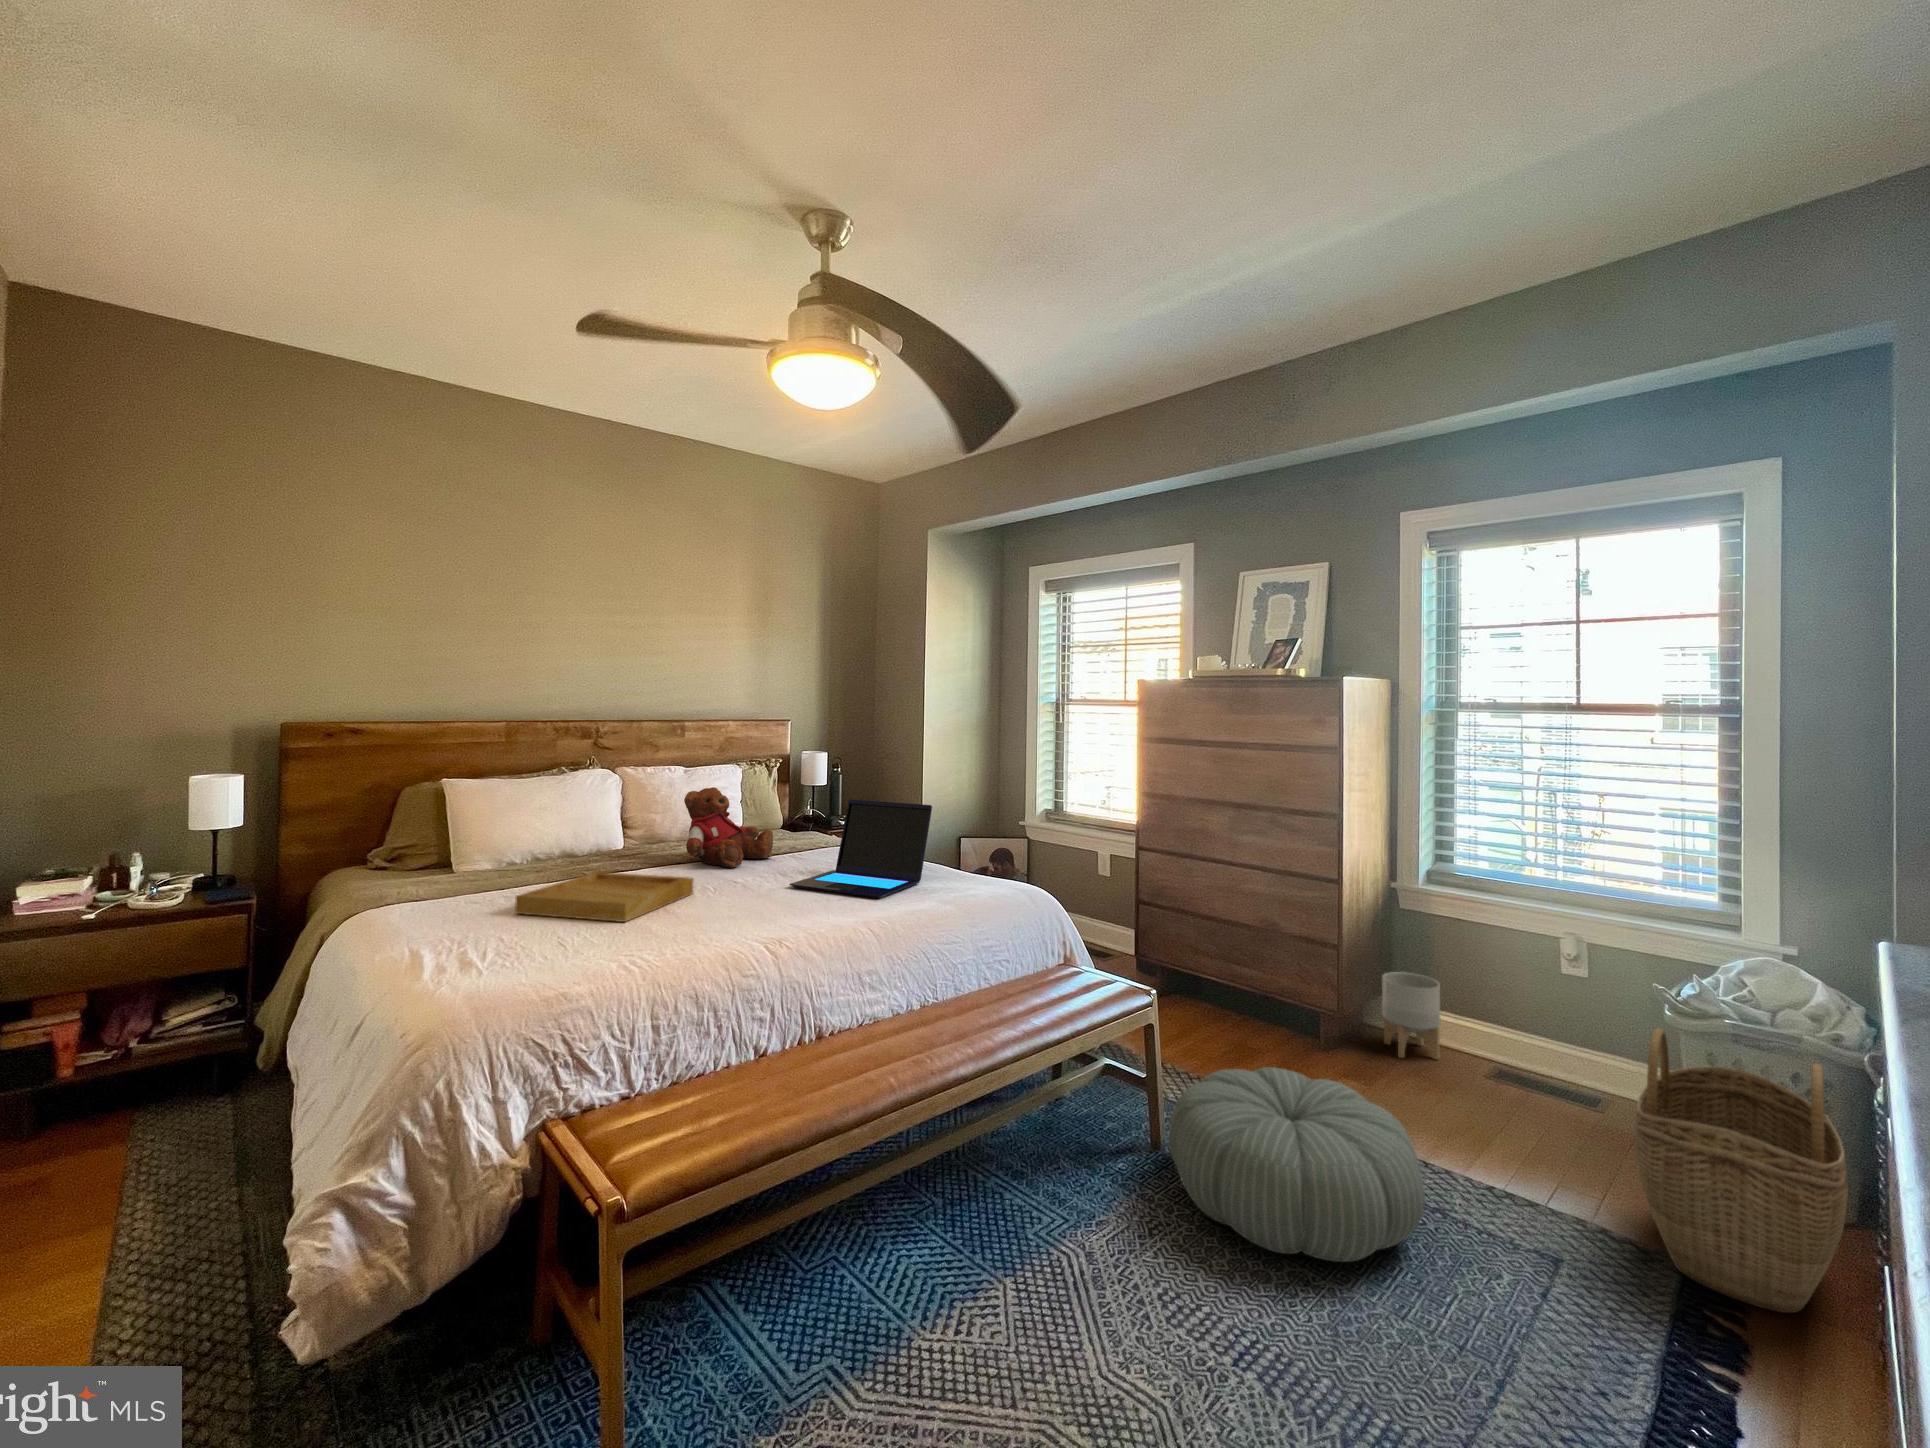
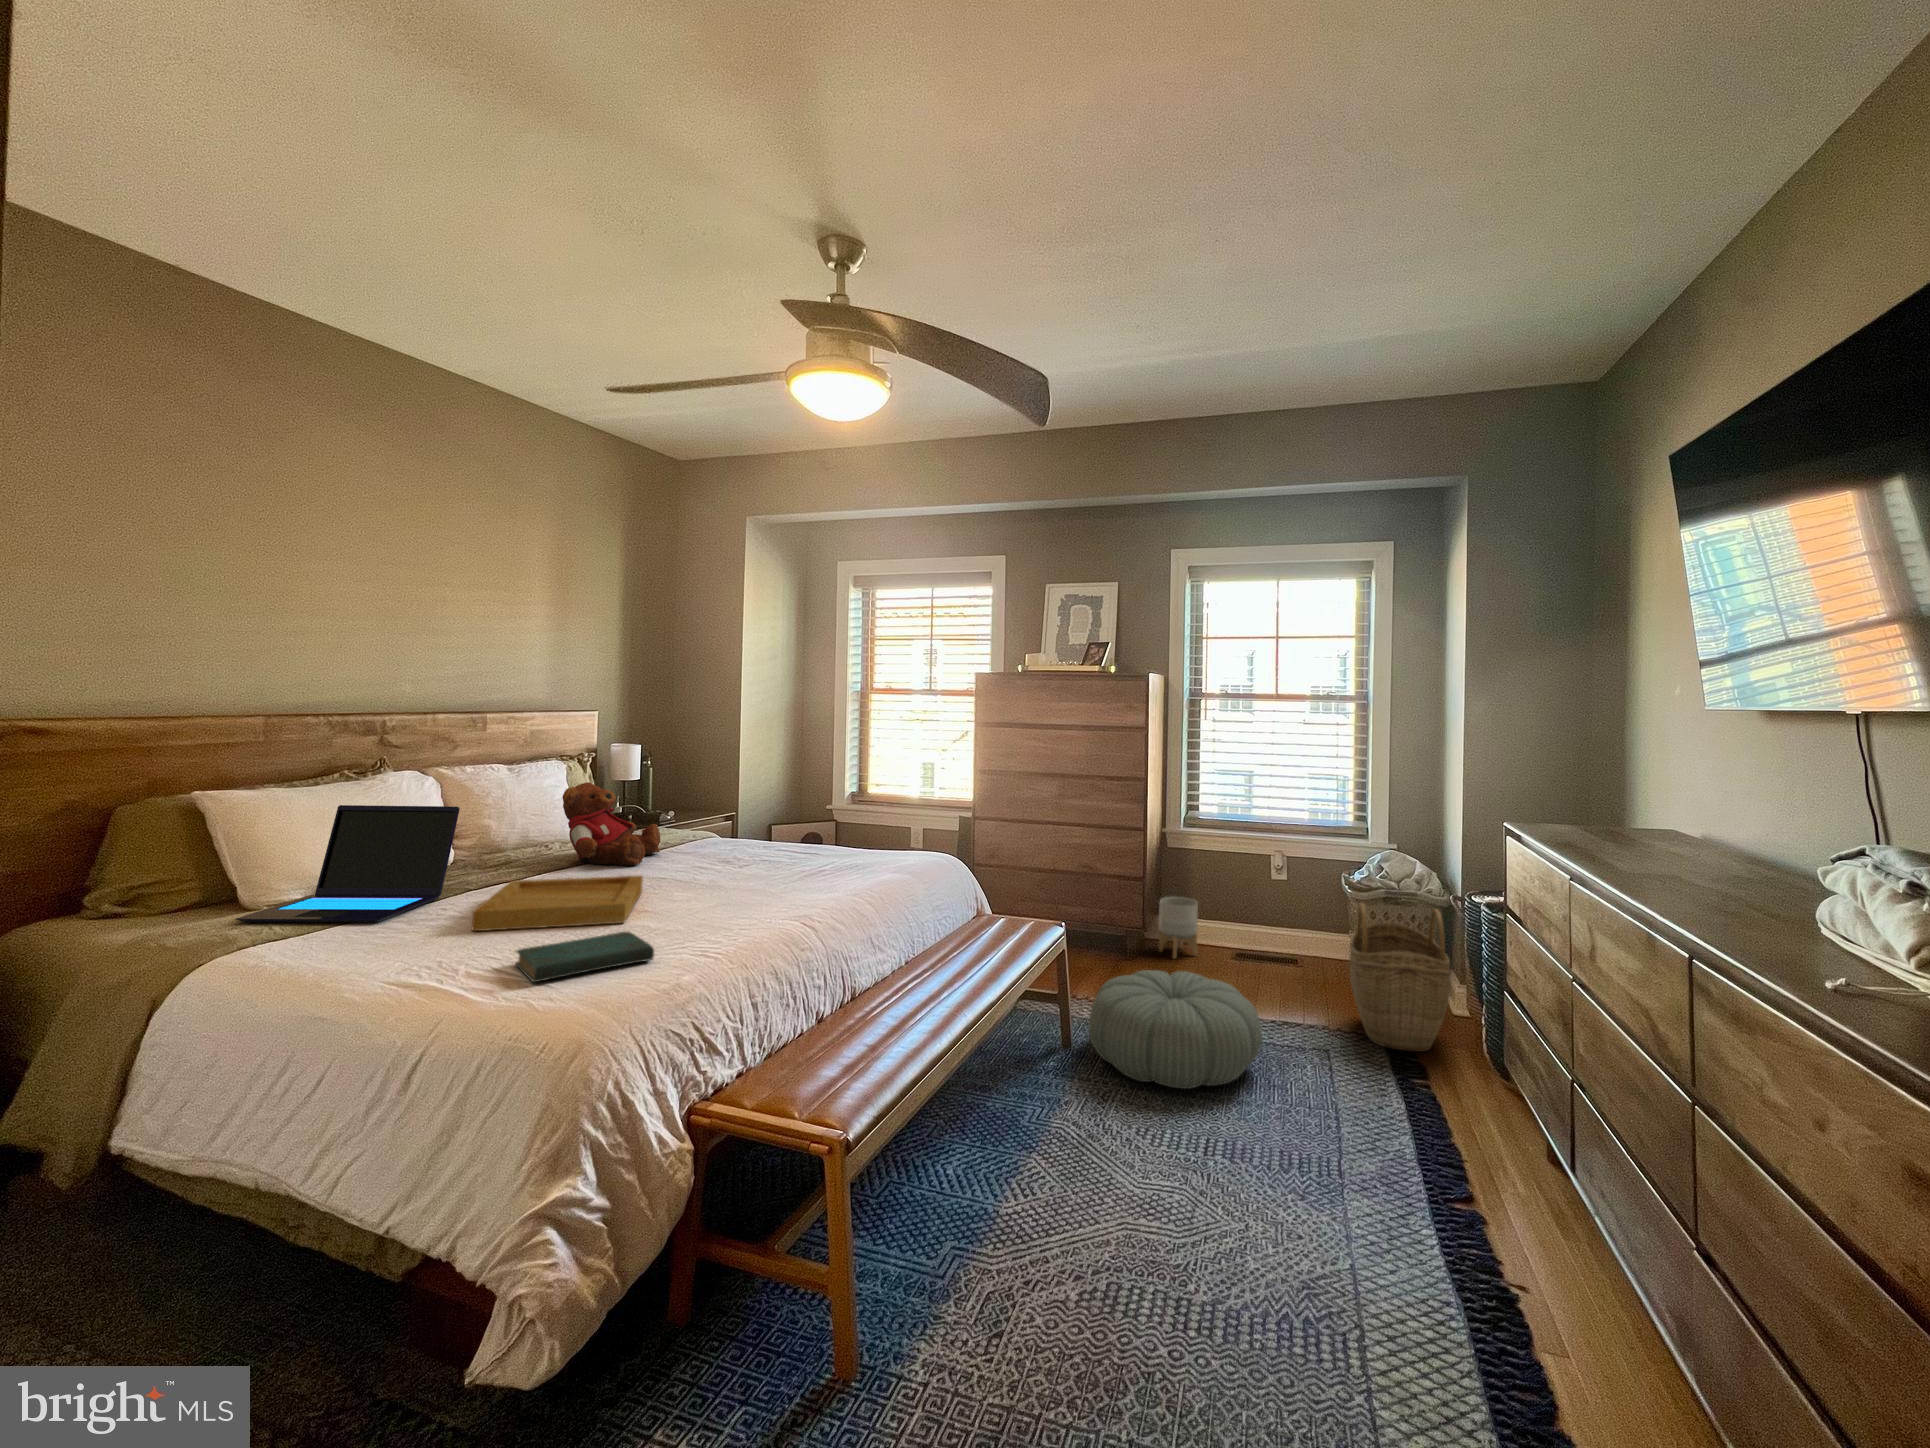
laptop: present [790,799,932,898] -> present [235,805,460,922]
book: none [459,930,592,968] -> present [515,931,654,982]

